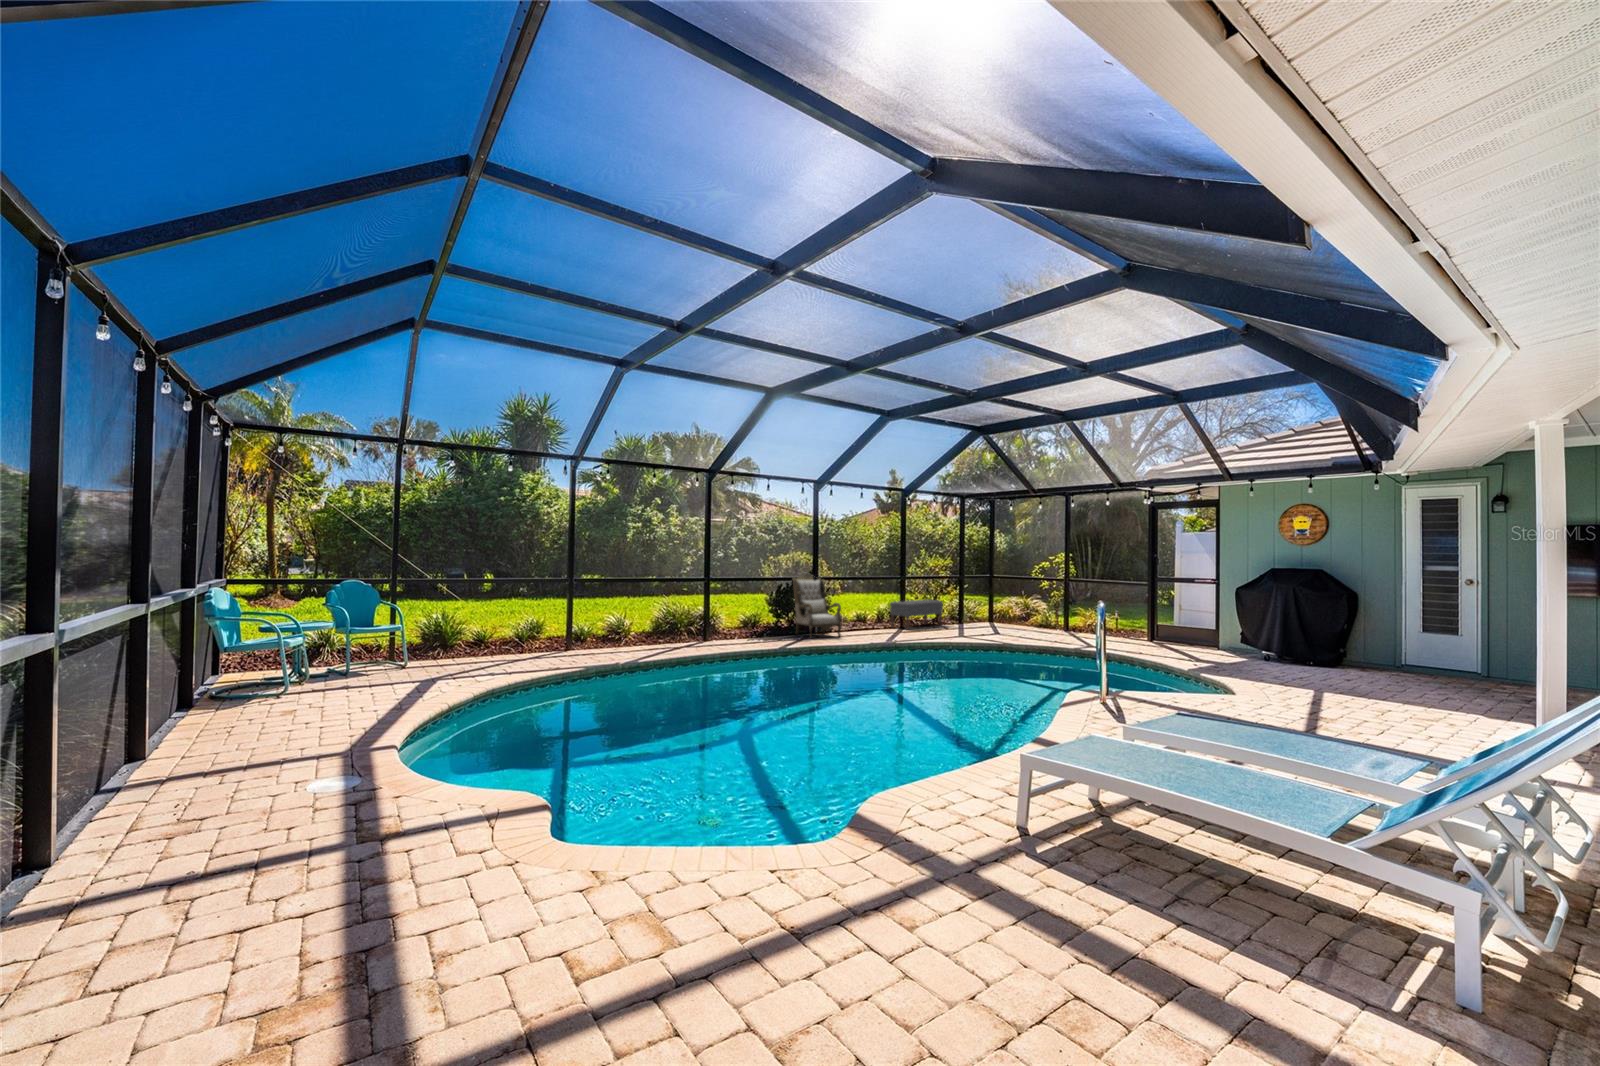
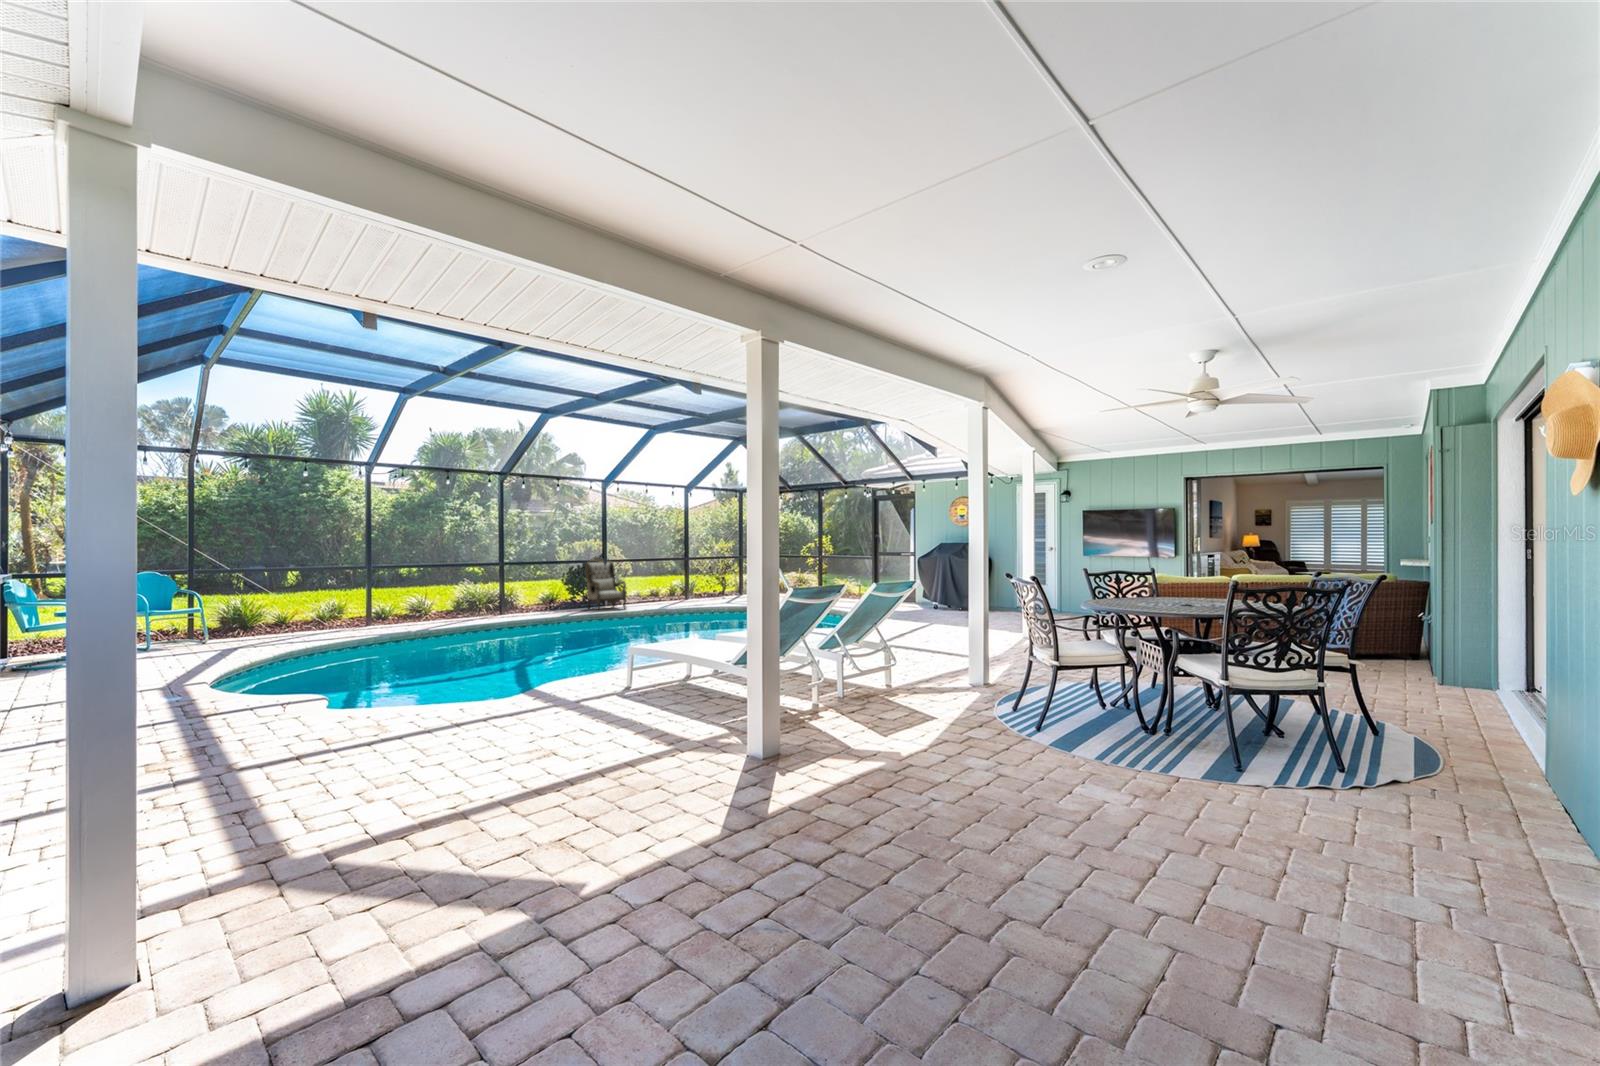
bench: present [890,599,943,630] -> none [675,577,722,602]

